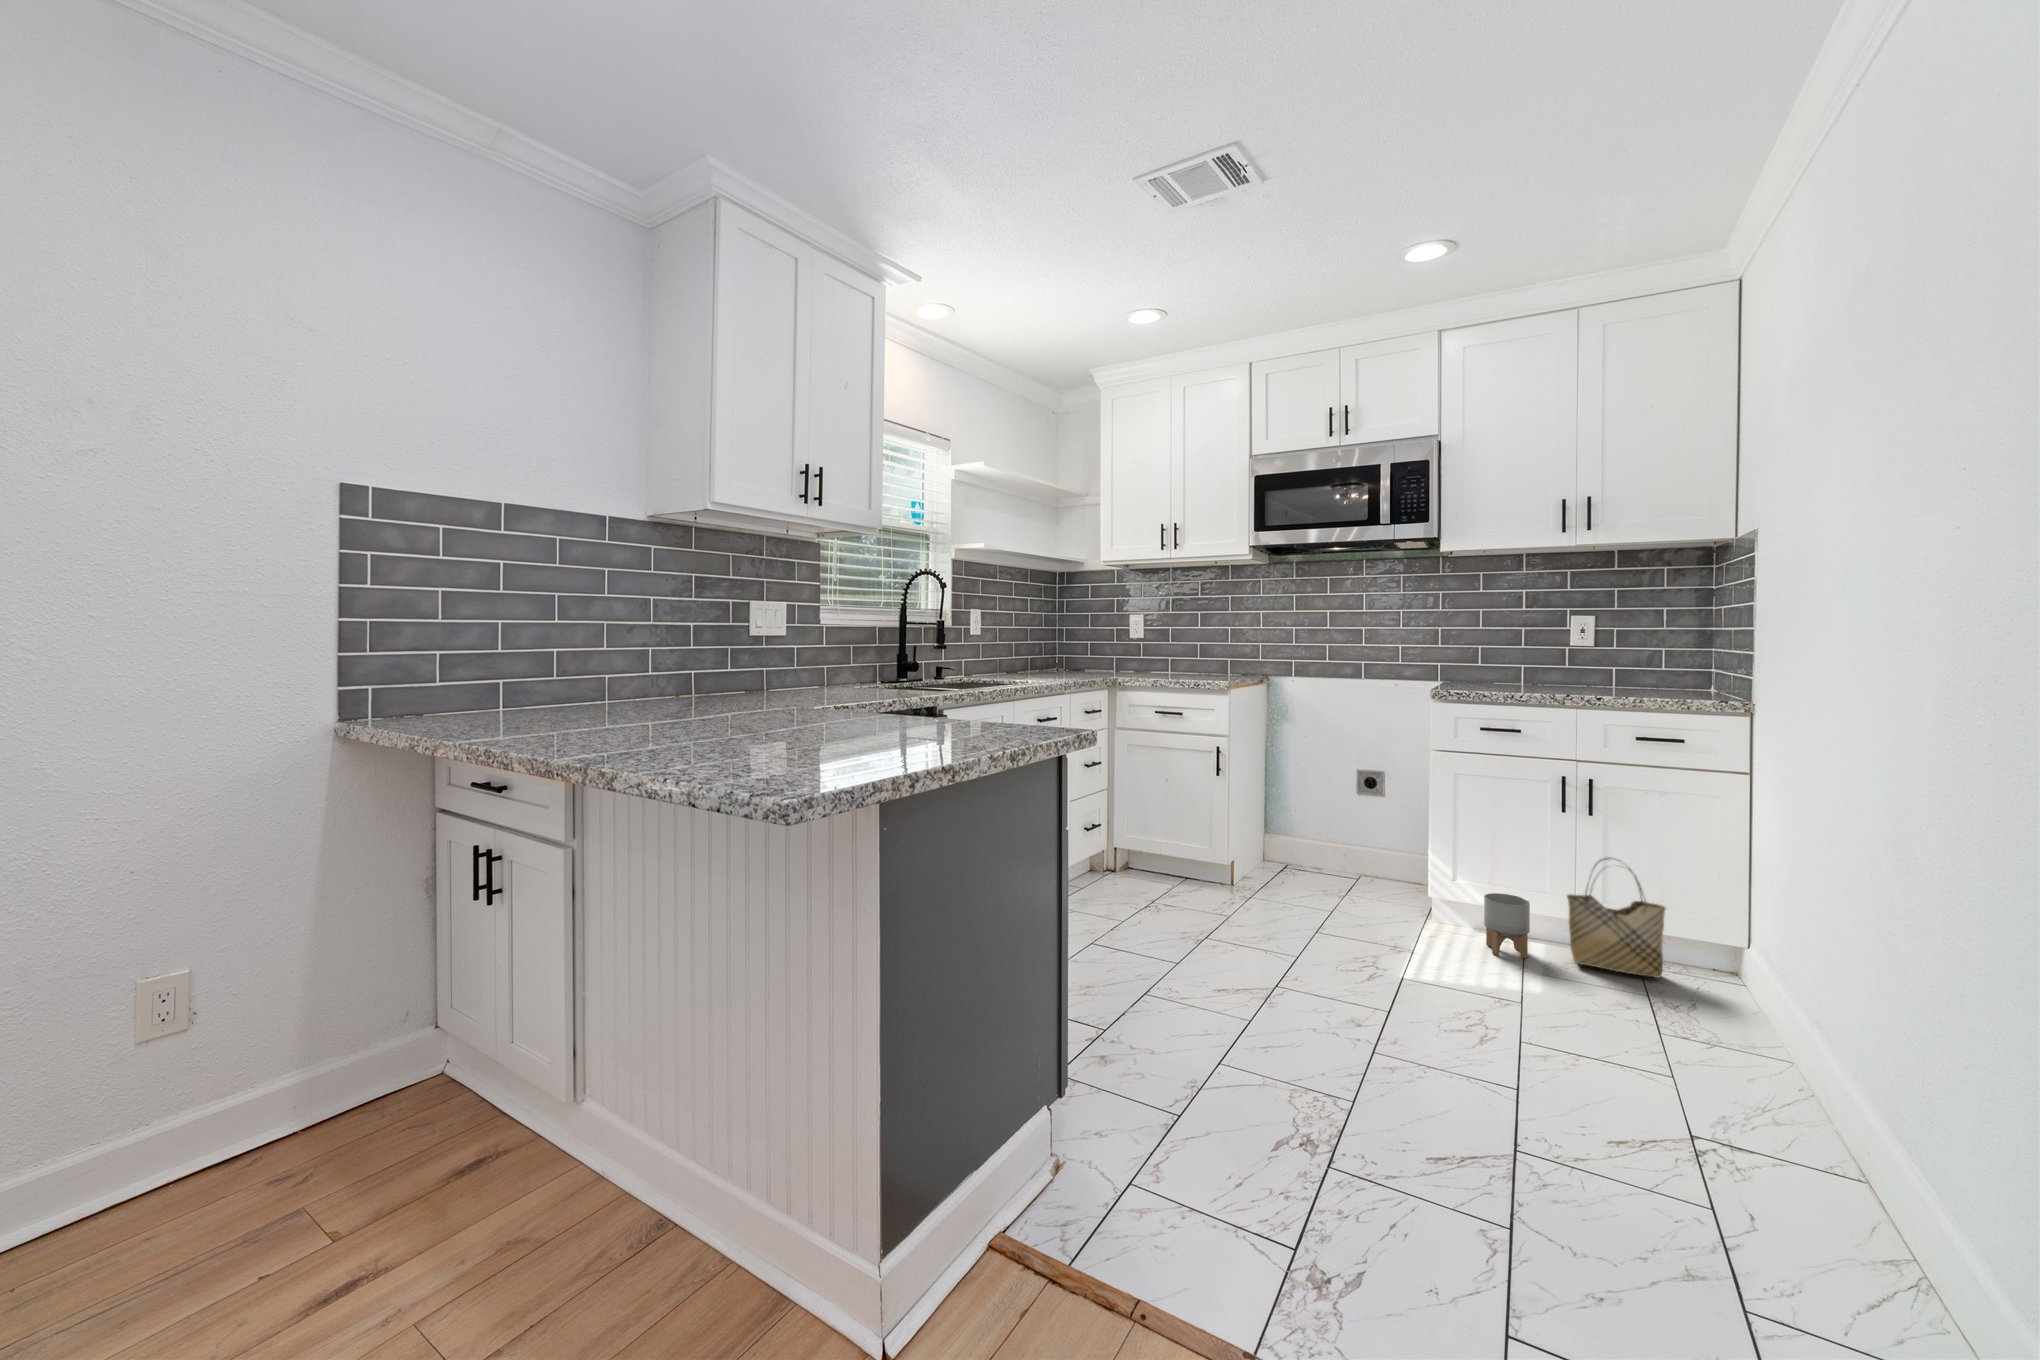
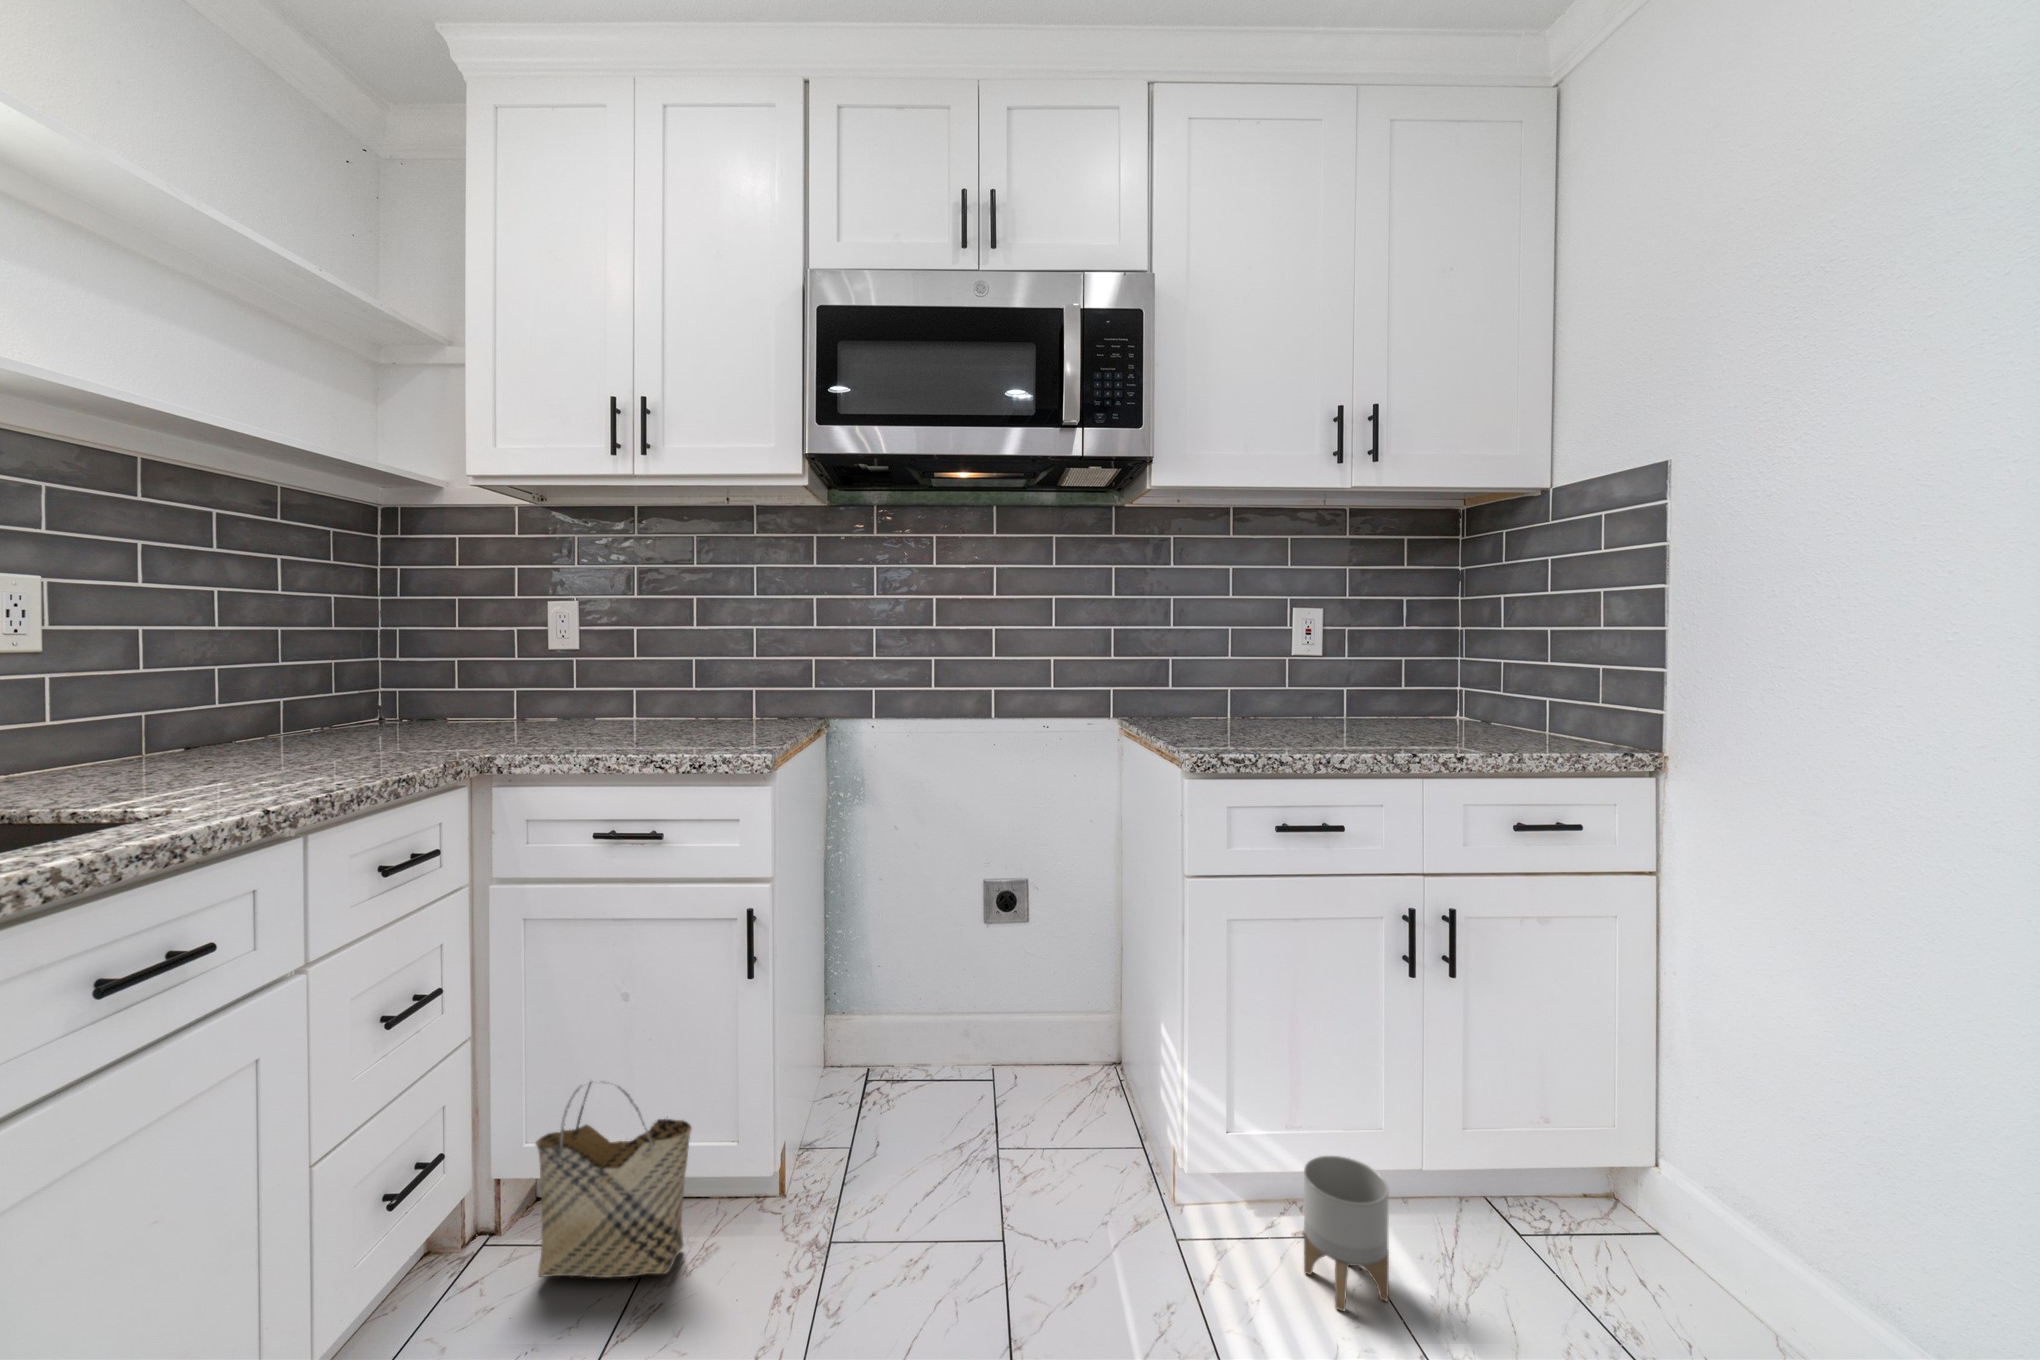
woven basket: present [1567,857,1665,978] -> present [536,1082,692,1278]

